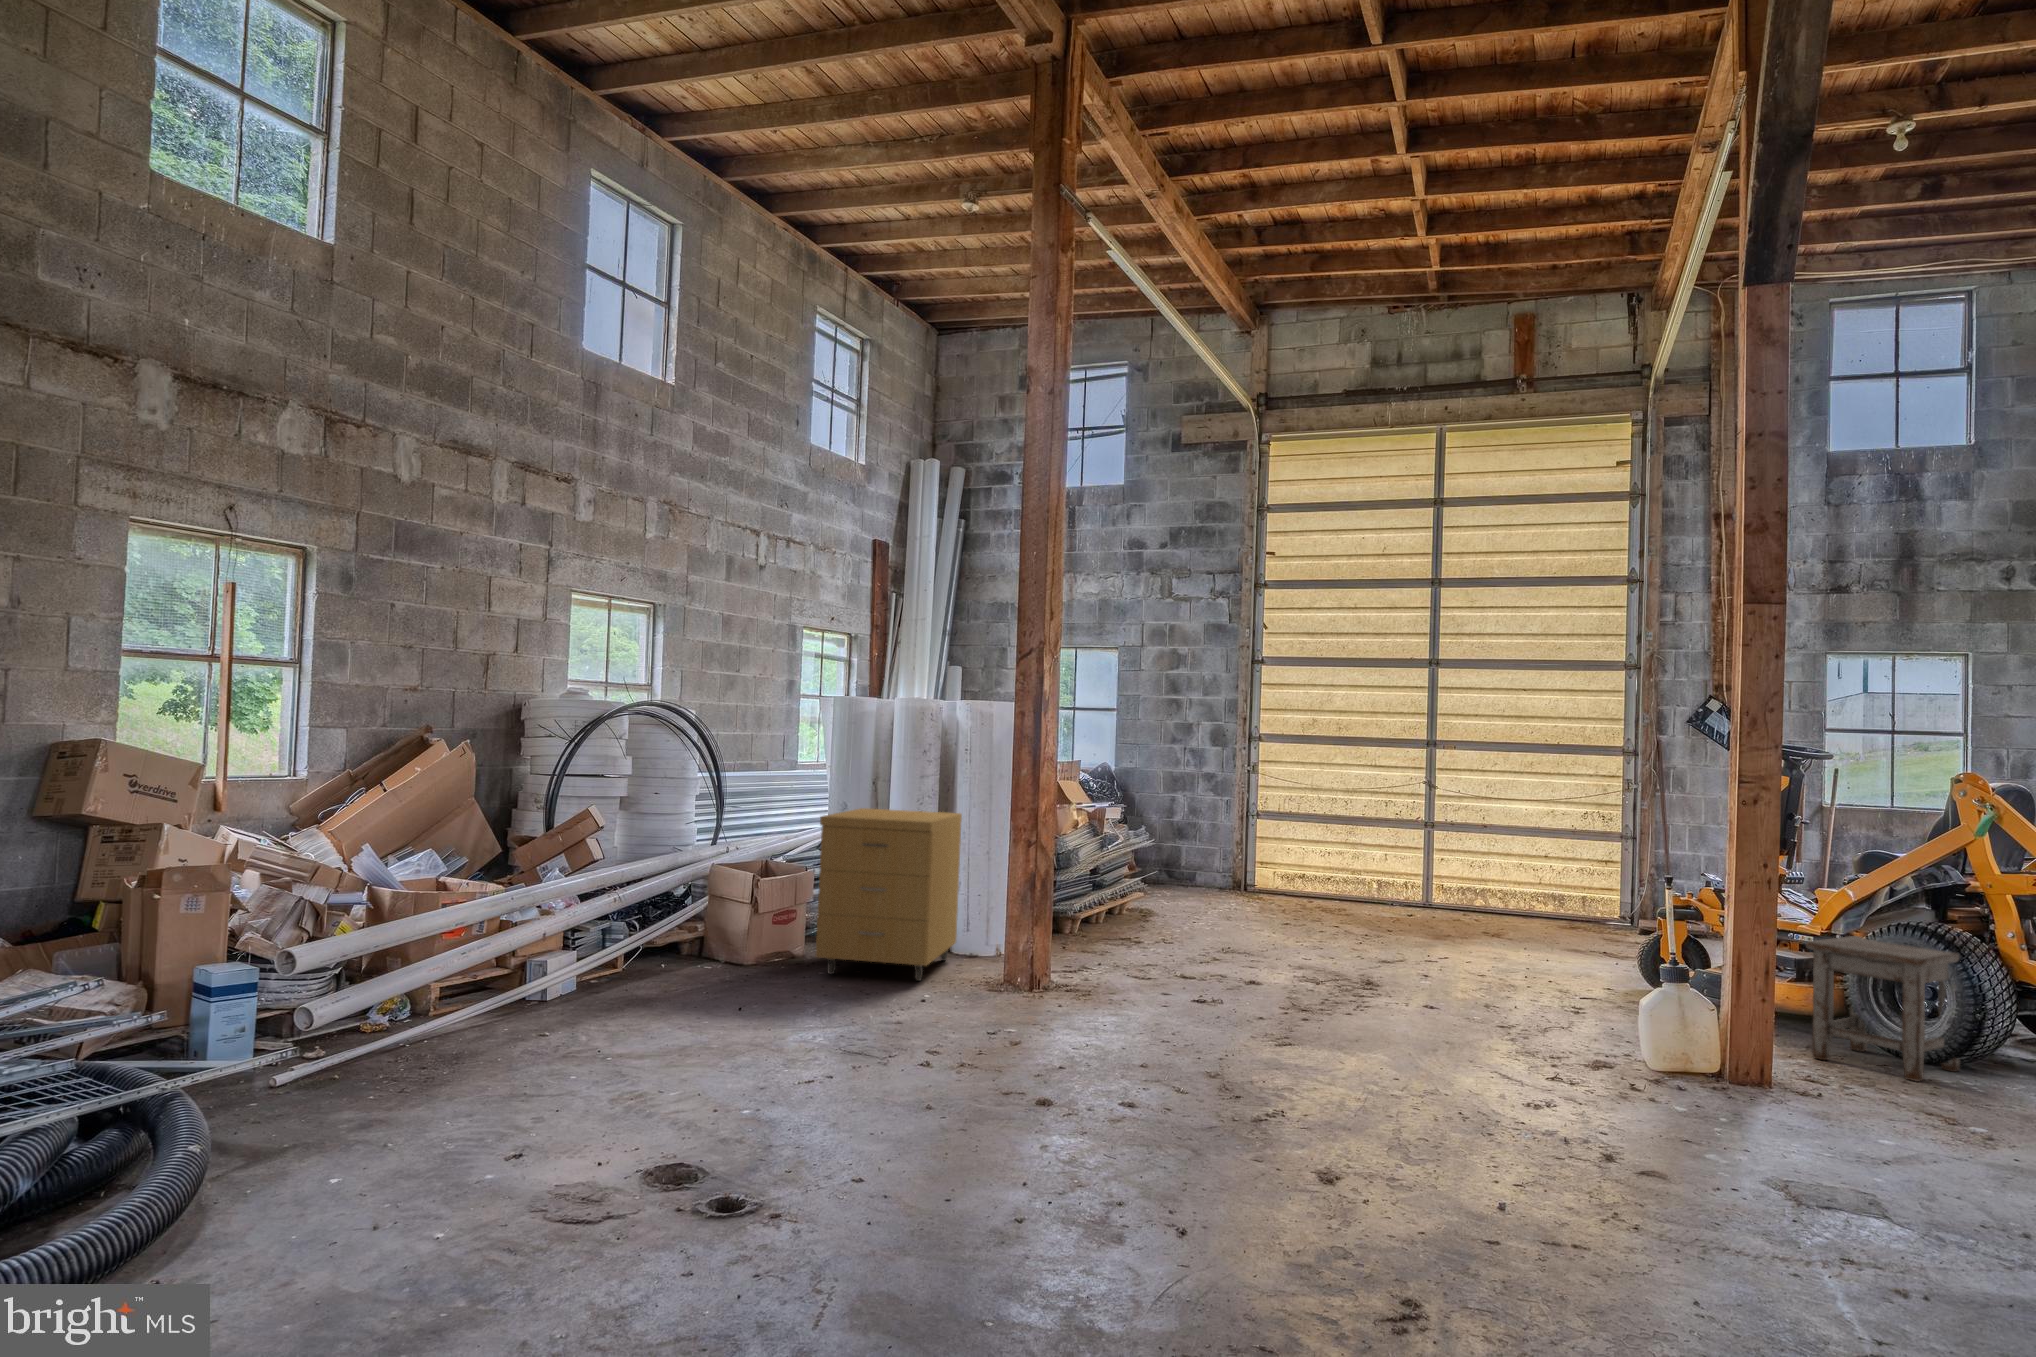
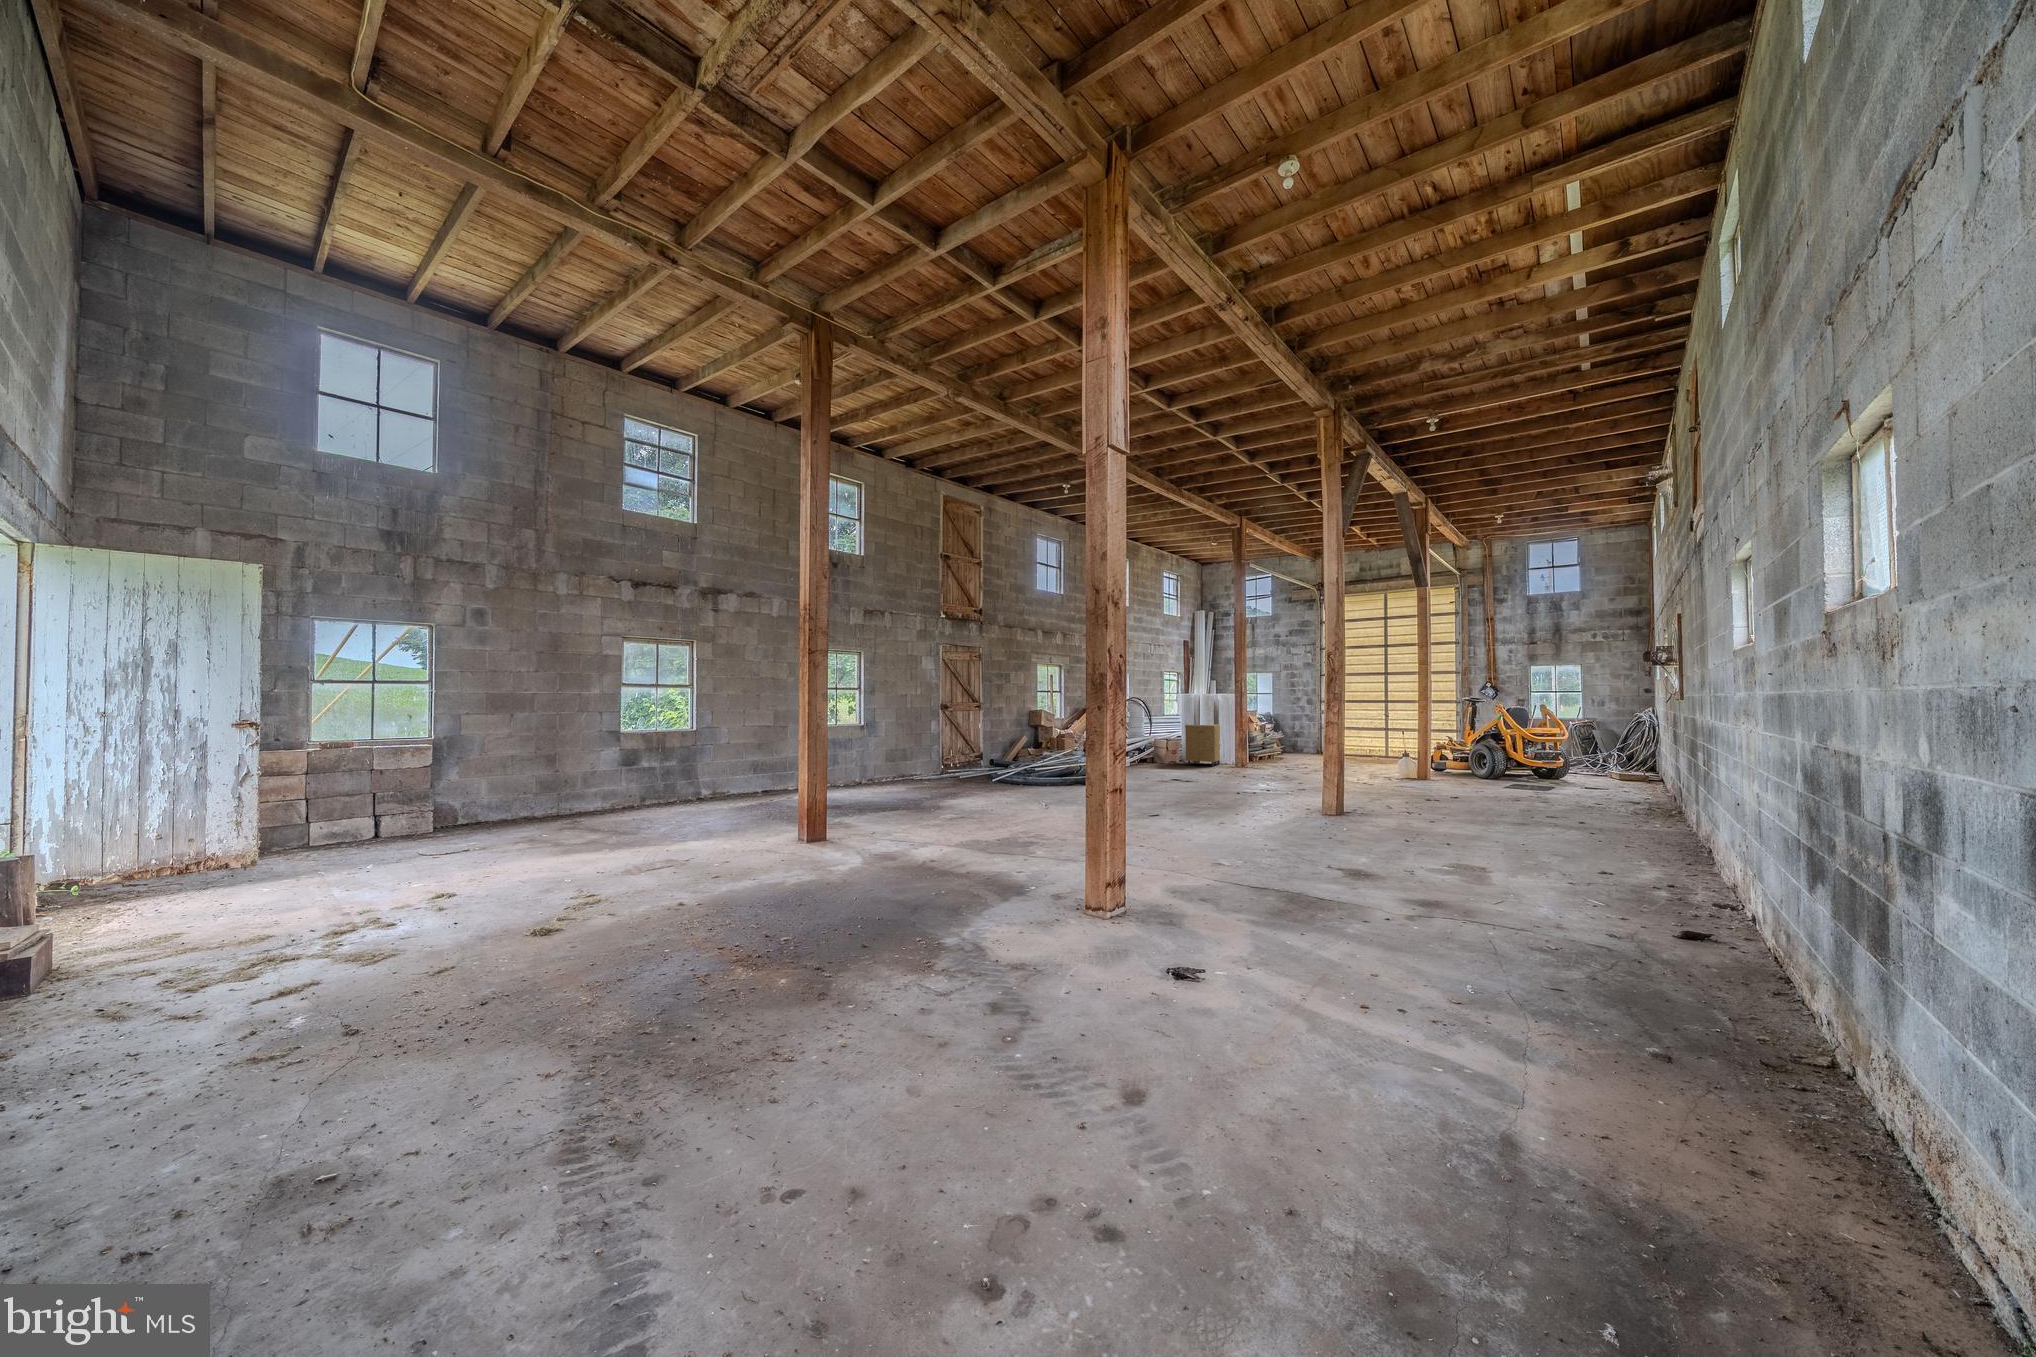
stool: present [1806,936,1960,1082] -> none [1447,748,1490,780]

